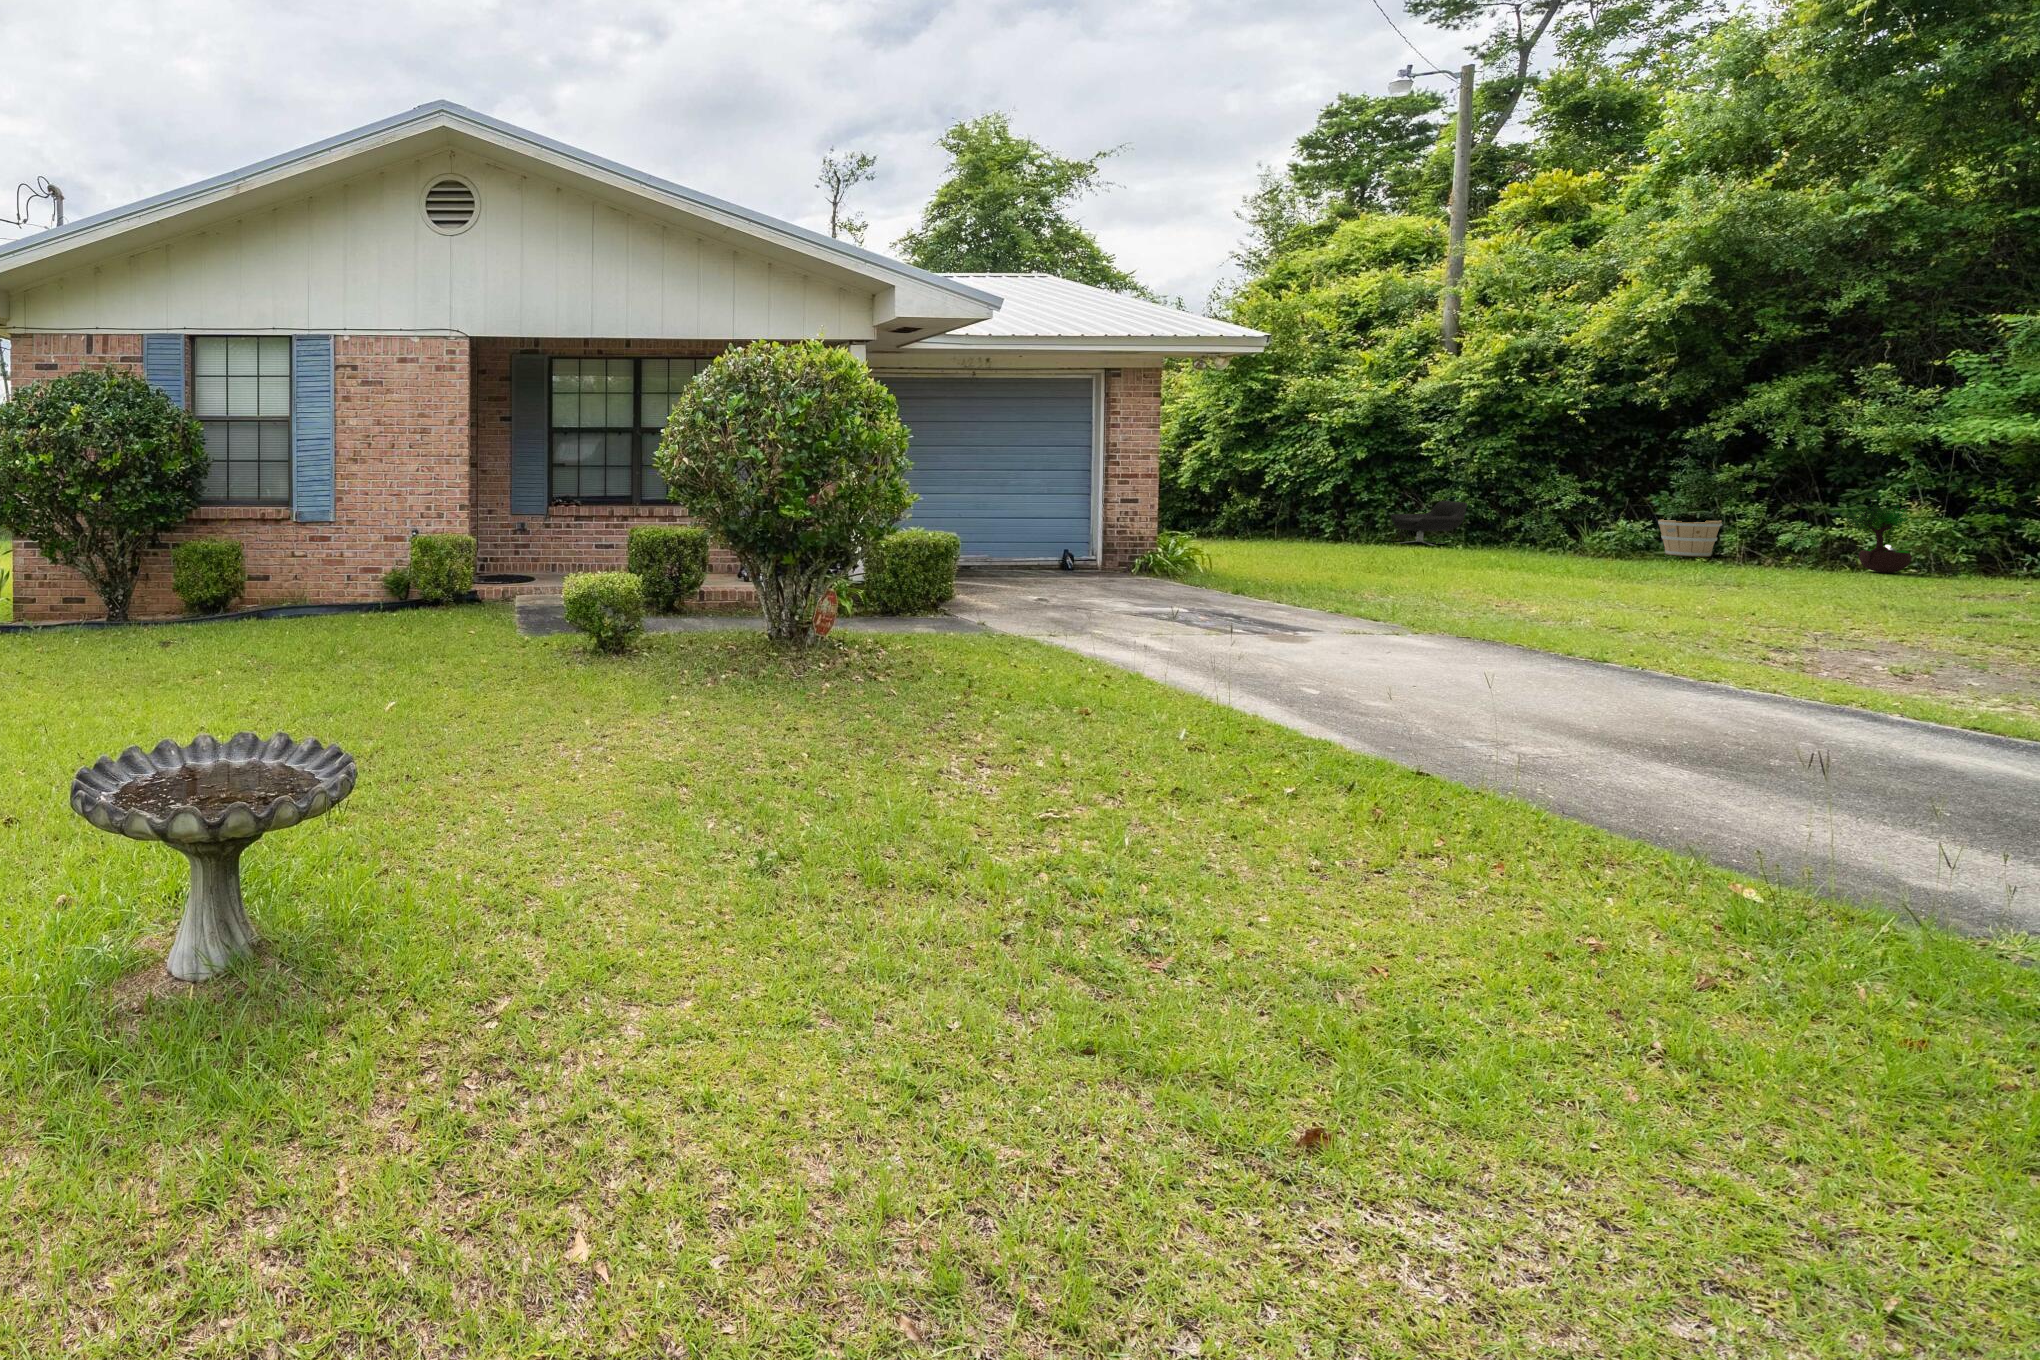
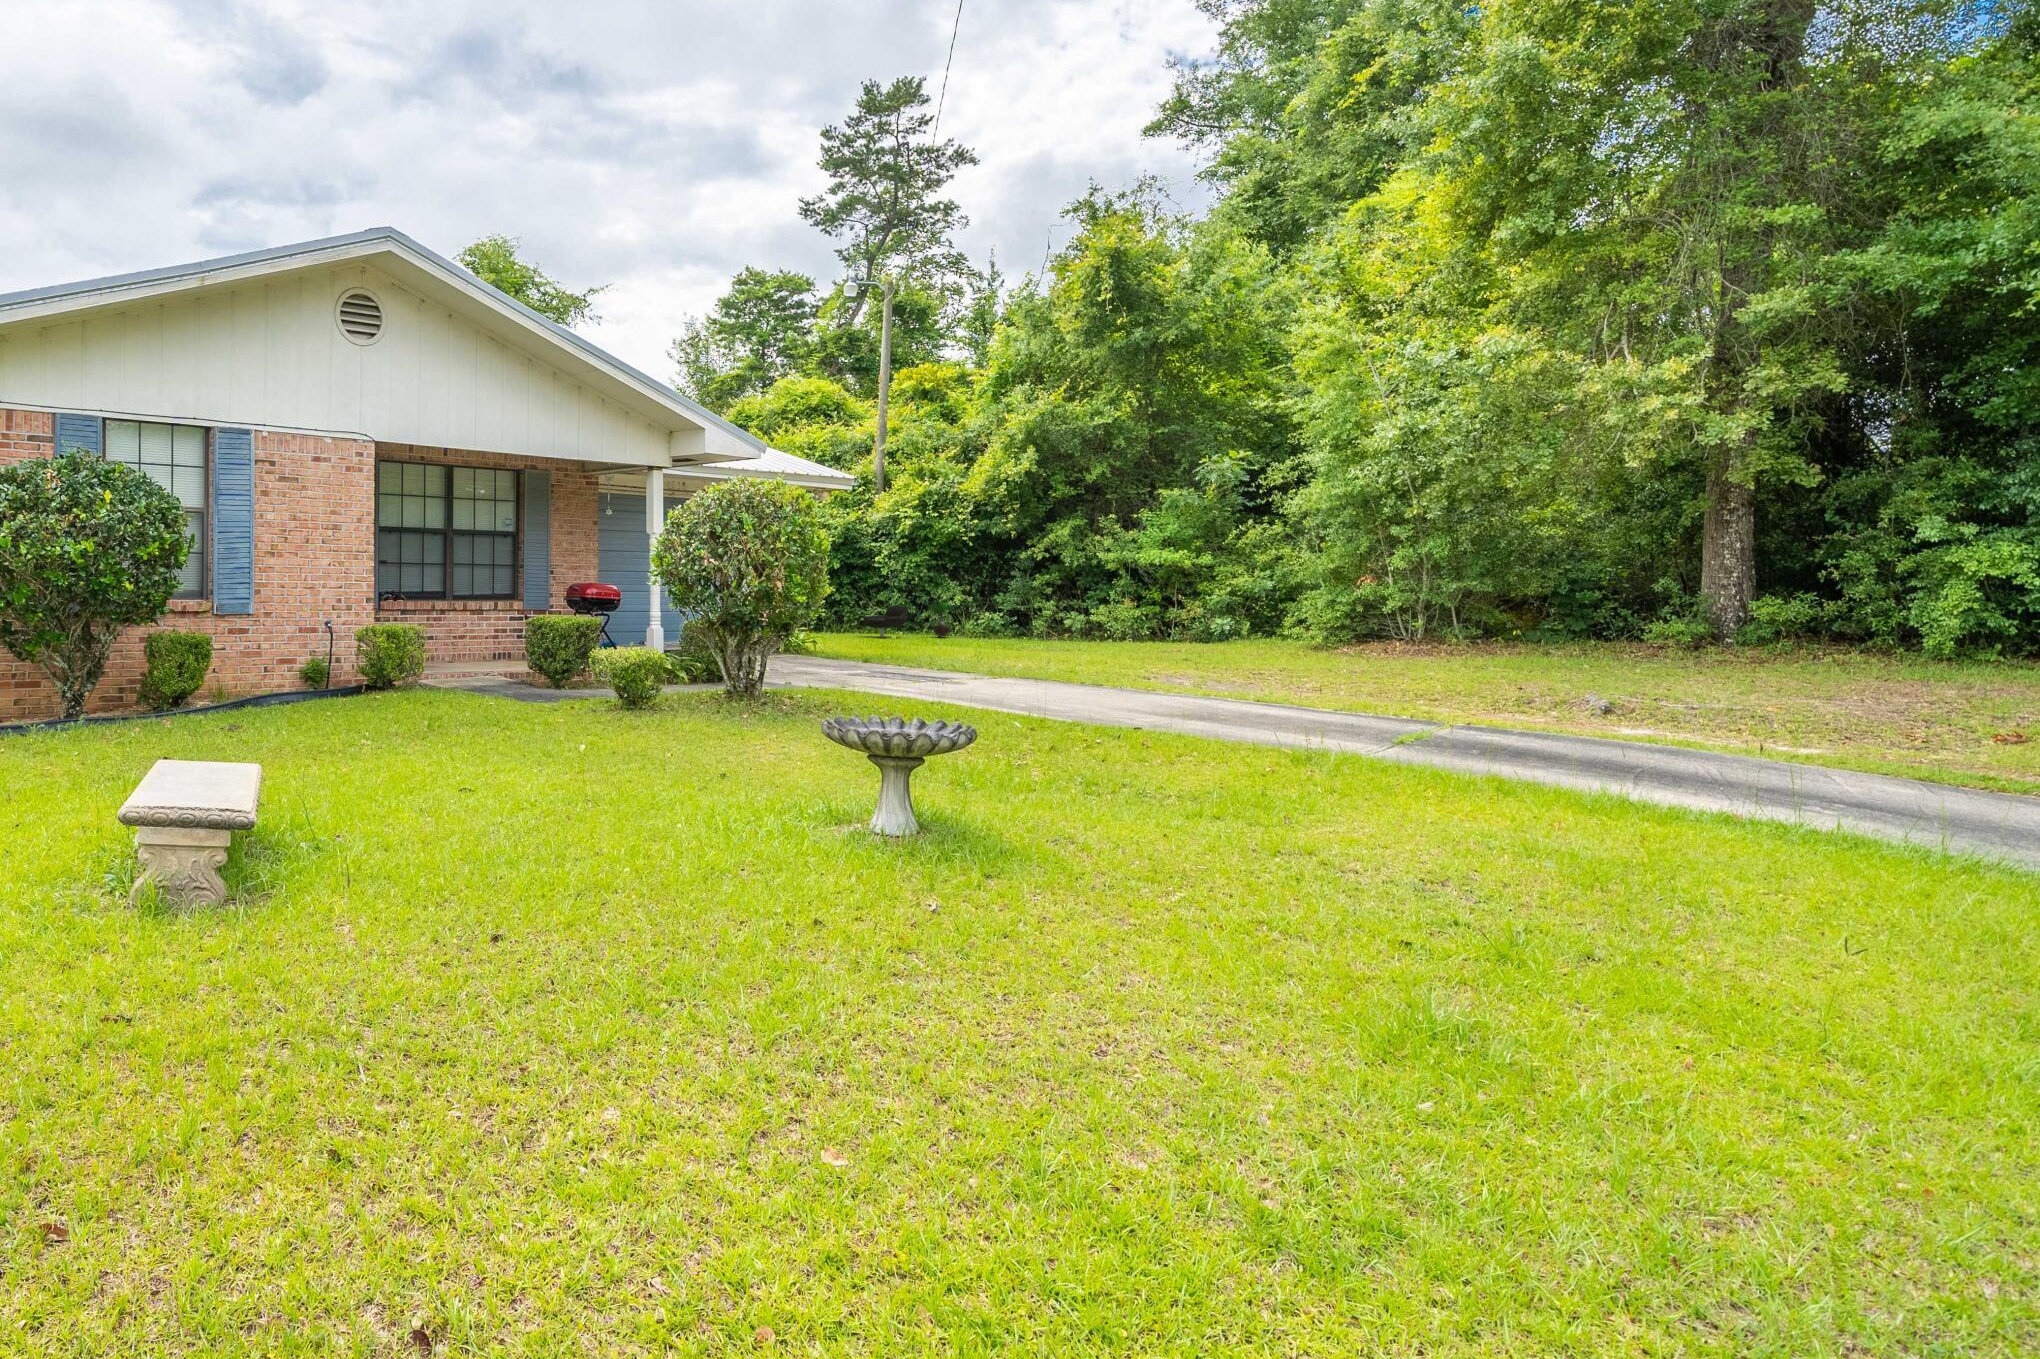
potted tree: present [1847,503,1911,573] -> present [929,600,951,637]
wooden bucket: present [1658,519,1722,557] -> none [1008,615,1038,640]

